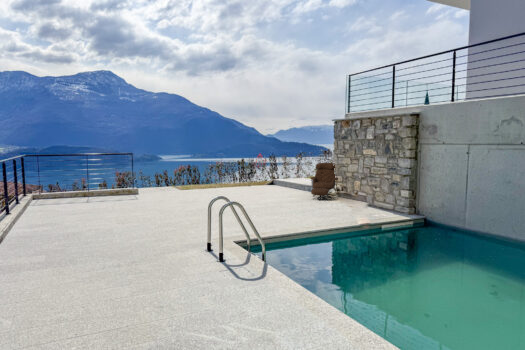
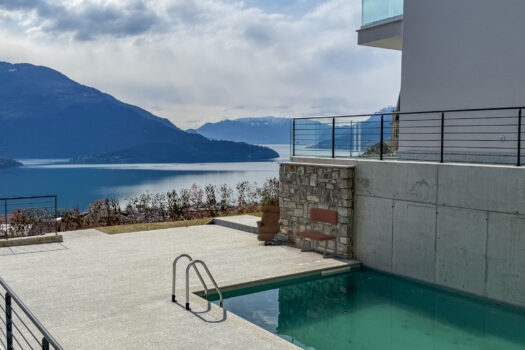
bench: none [351,161,400,212] -> present [295,208,338,258]

